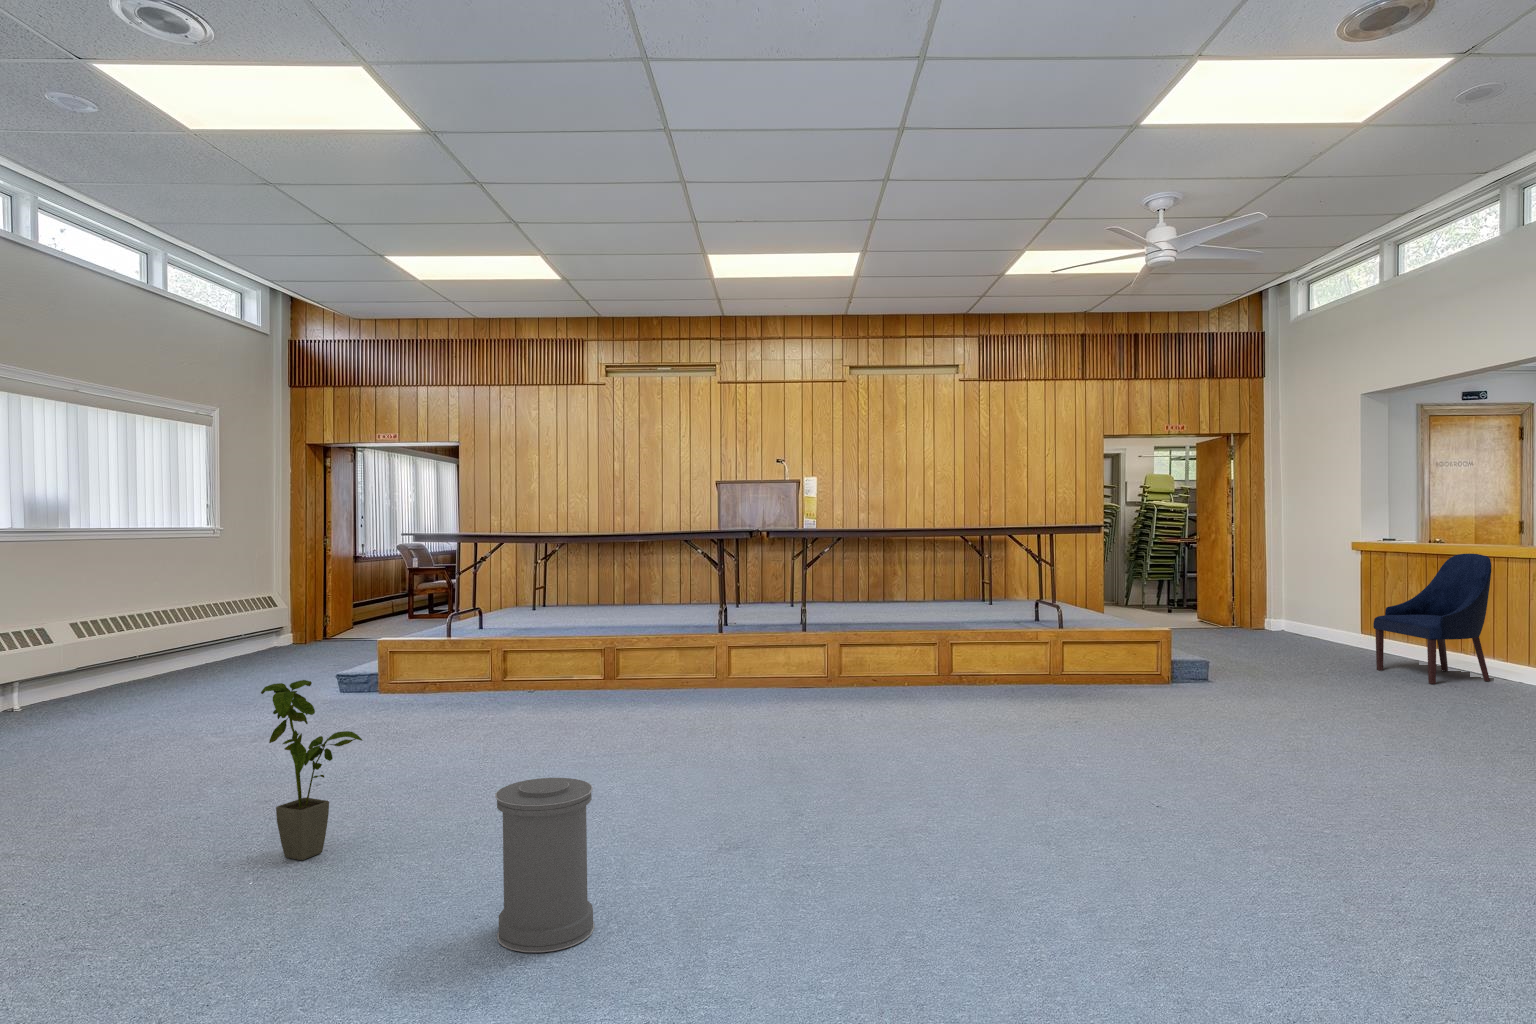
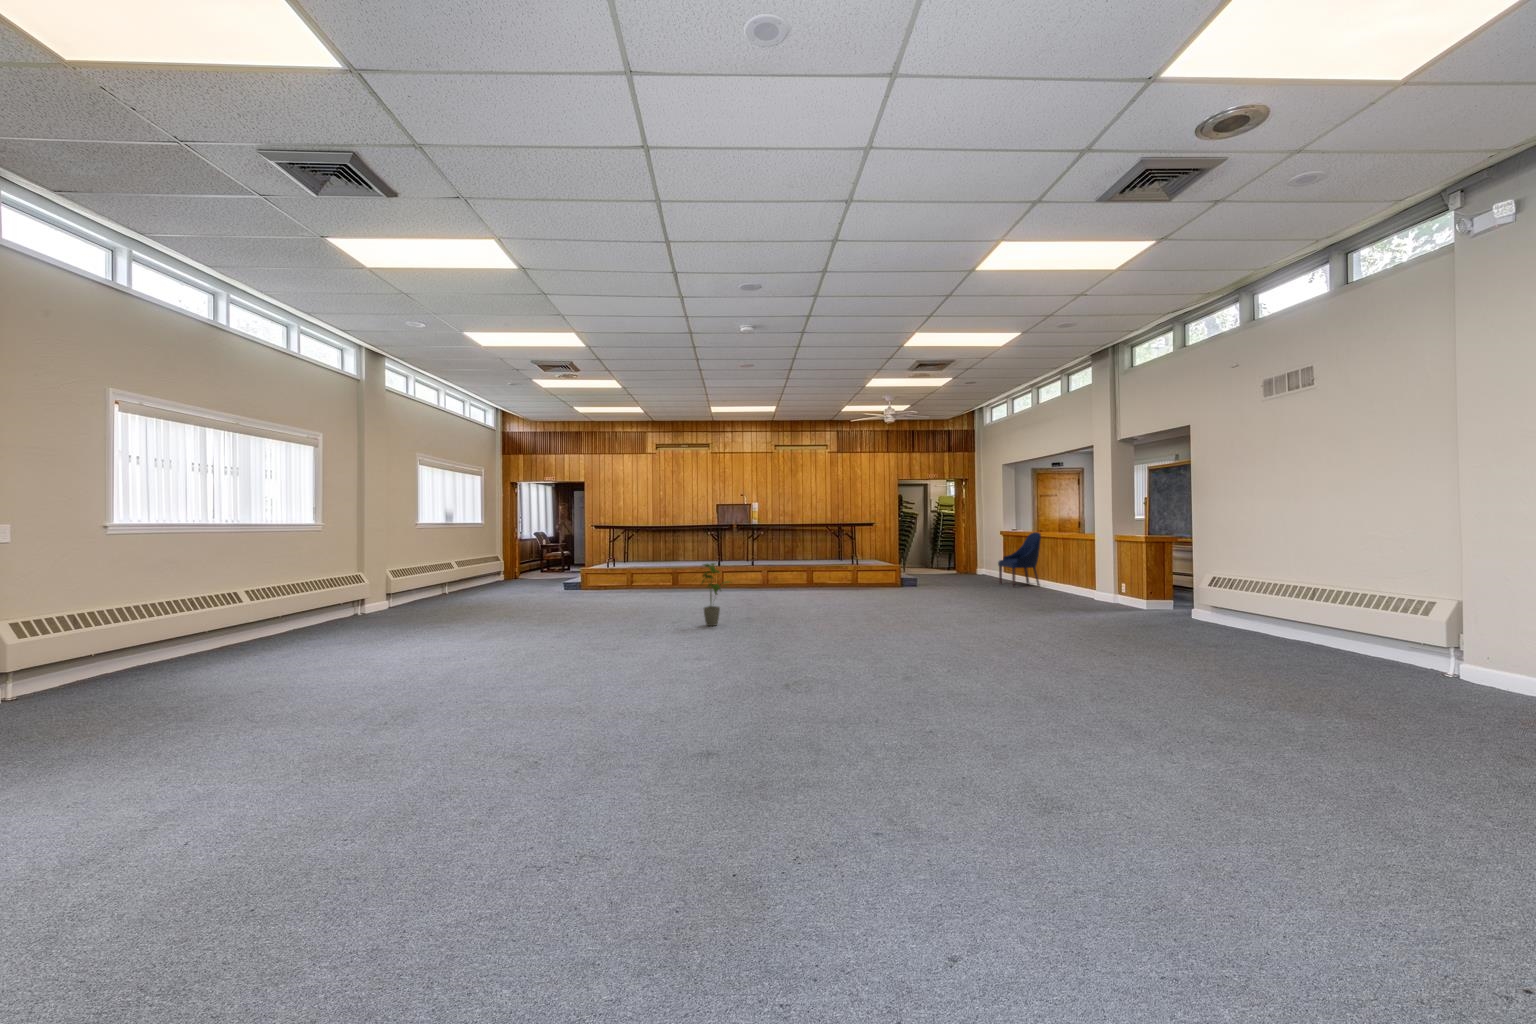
house plant: present [261,680,363,860] -> present [702,563,728,626]
trash can: present [495,778,595,952] -> none [636,584,664,630]

